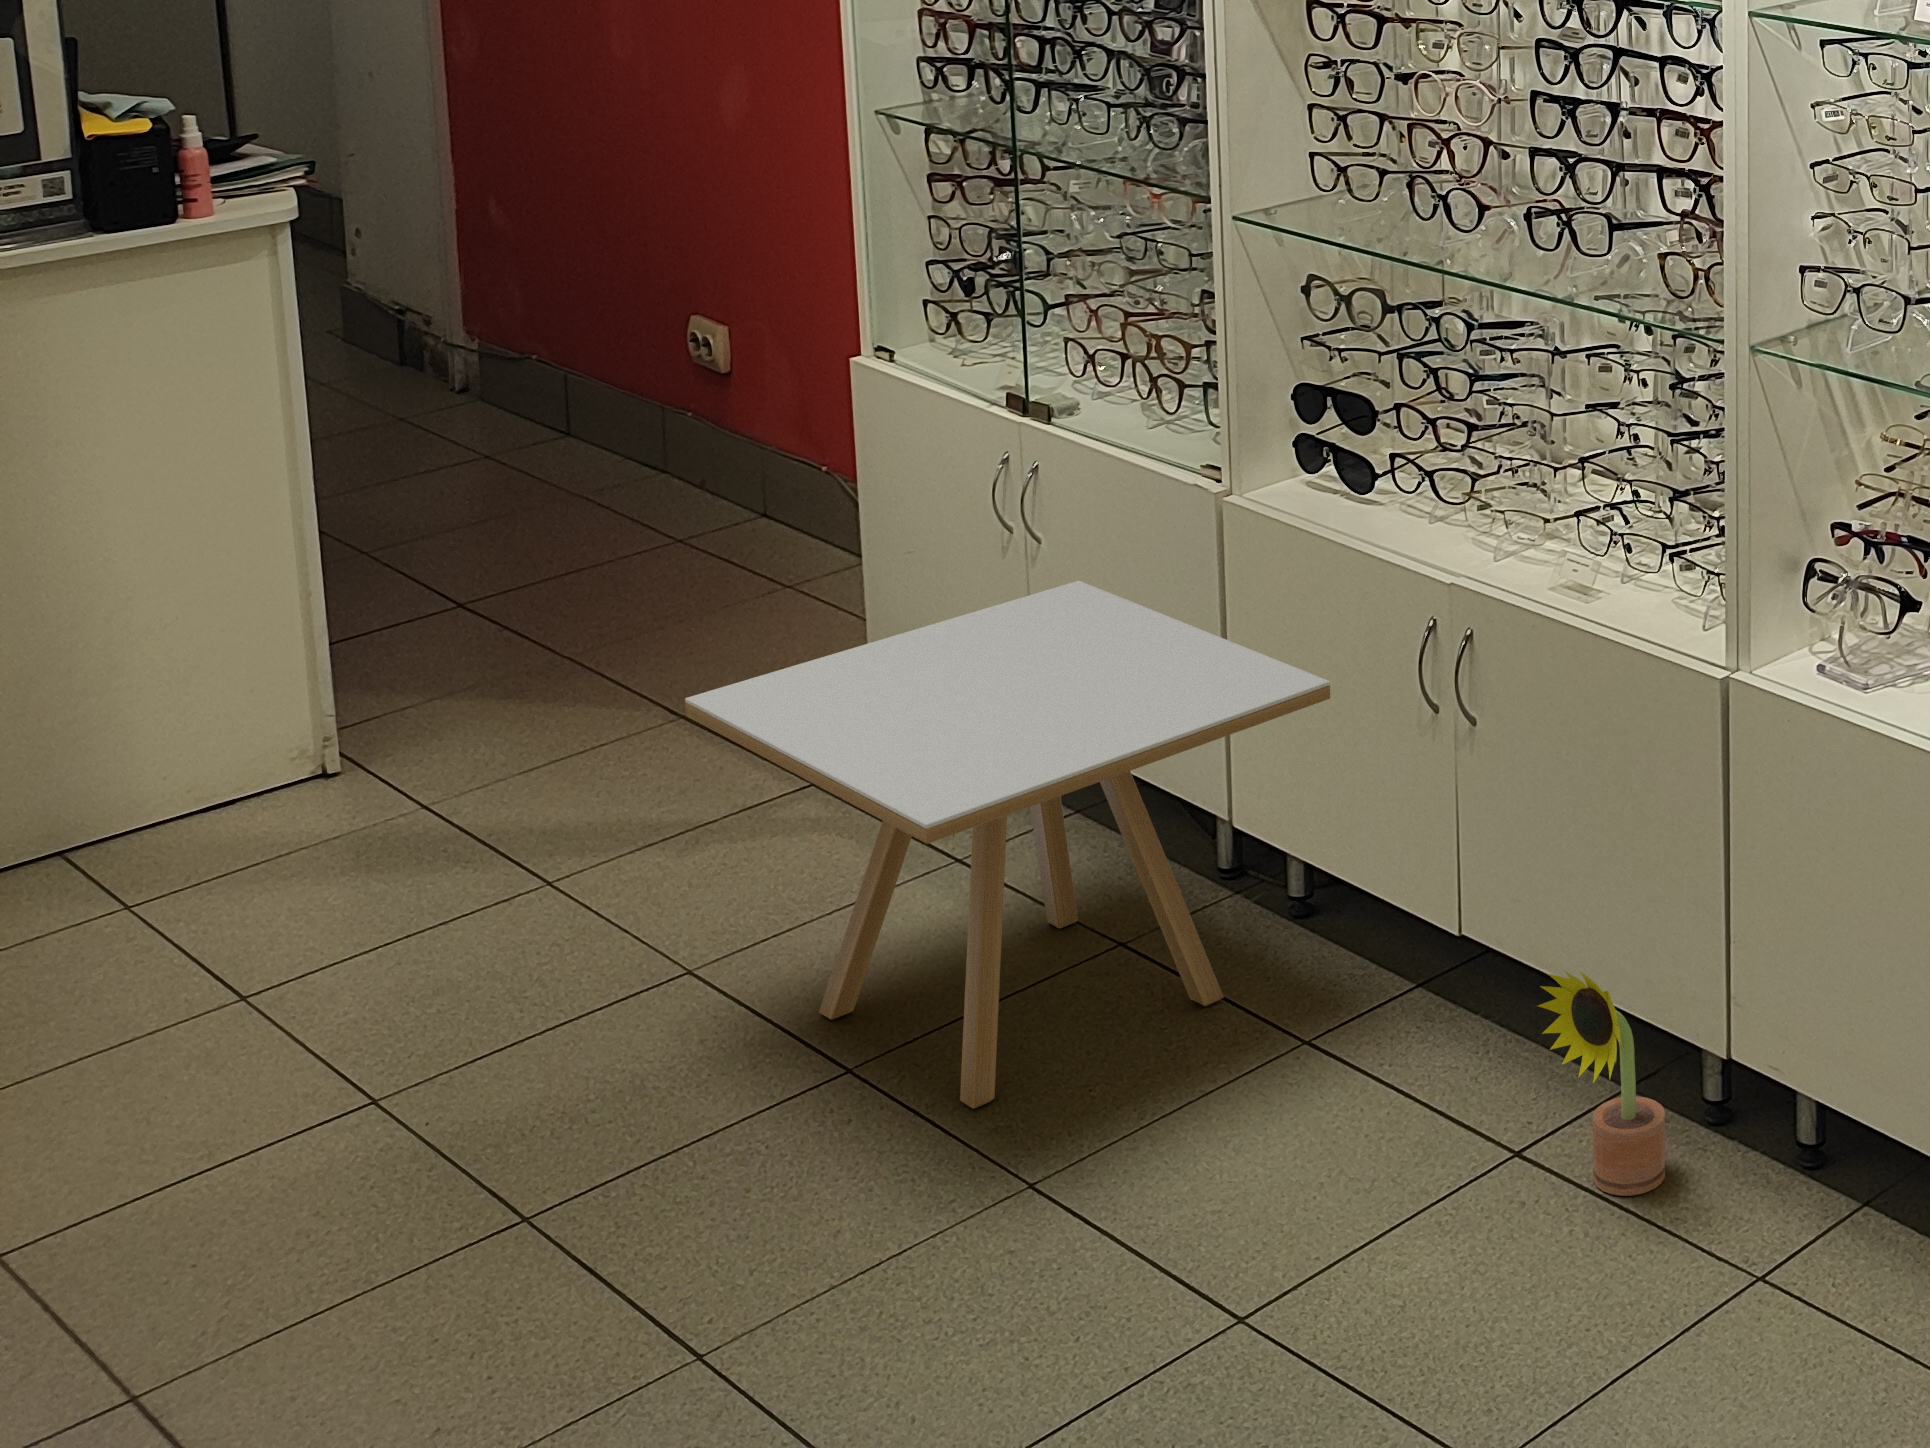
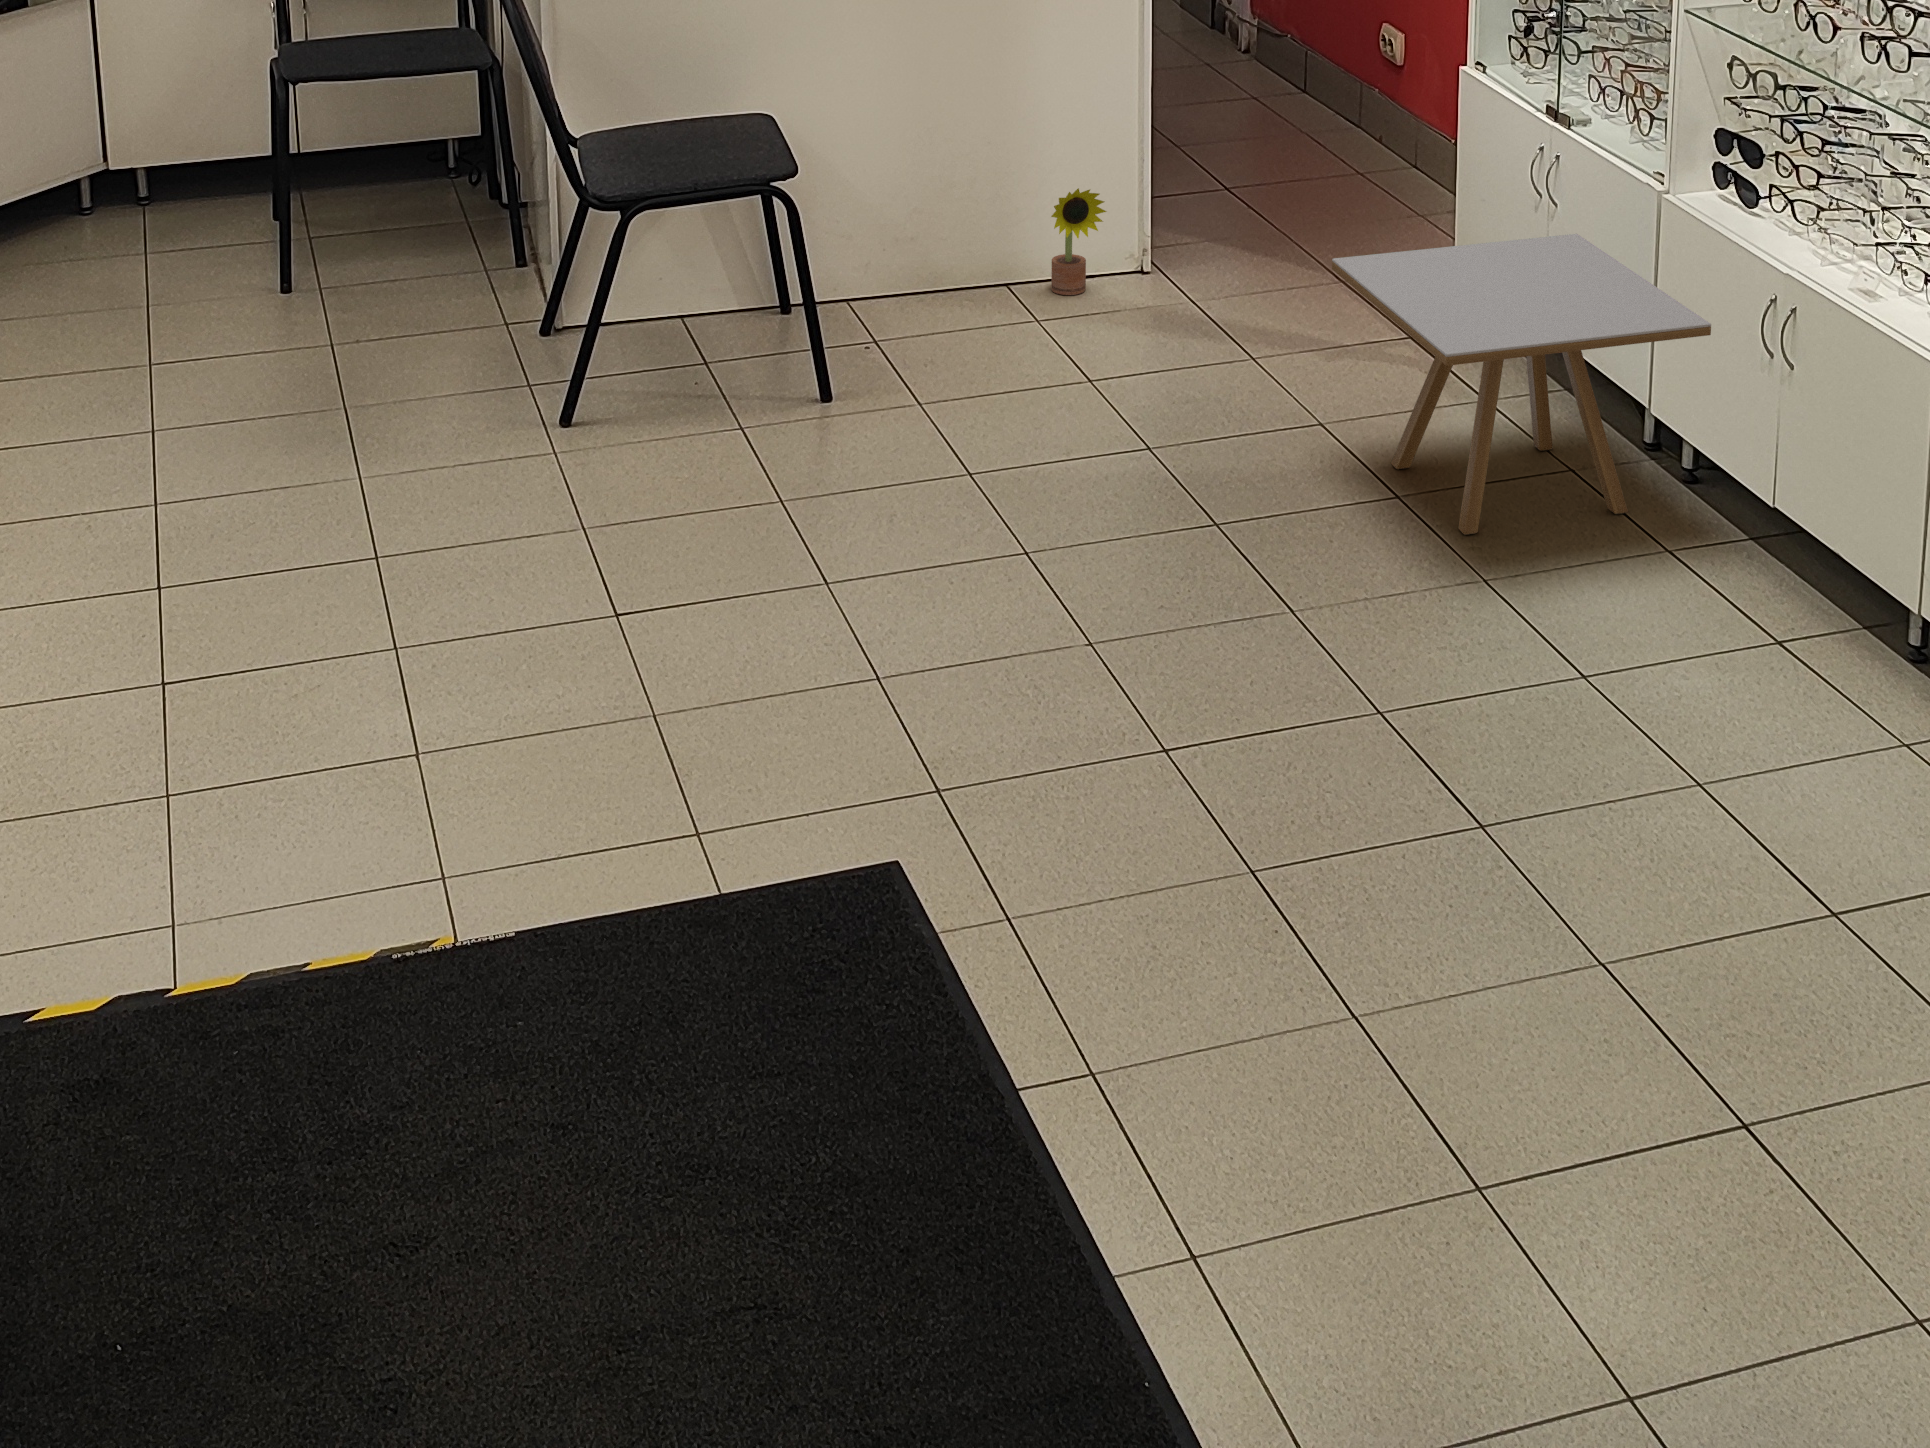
decorative plant: present [1538,971,1665,1196] -> present [1051,188,1106,295]

